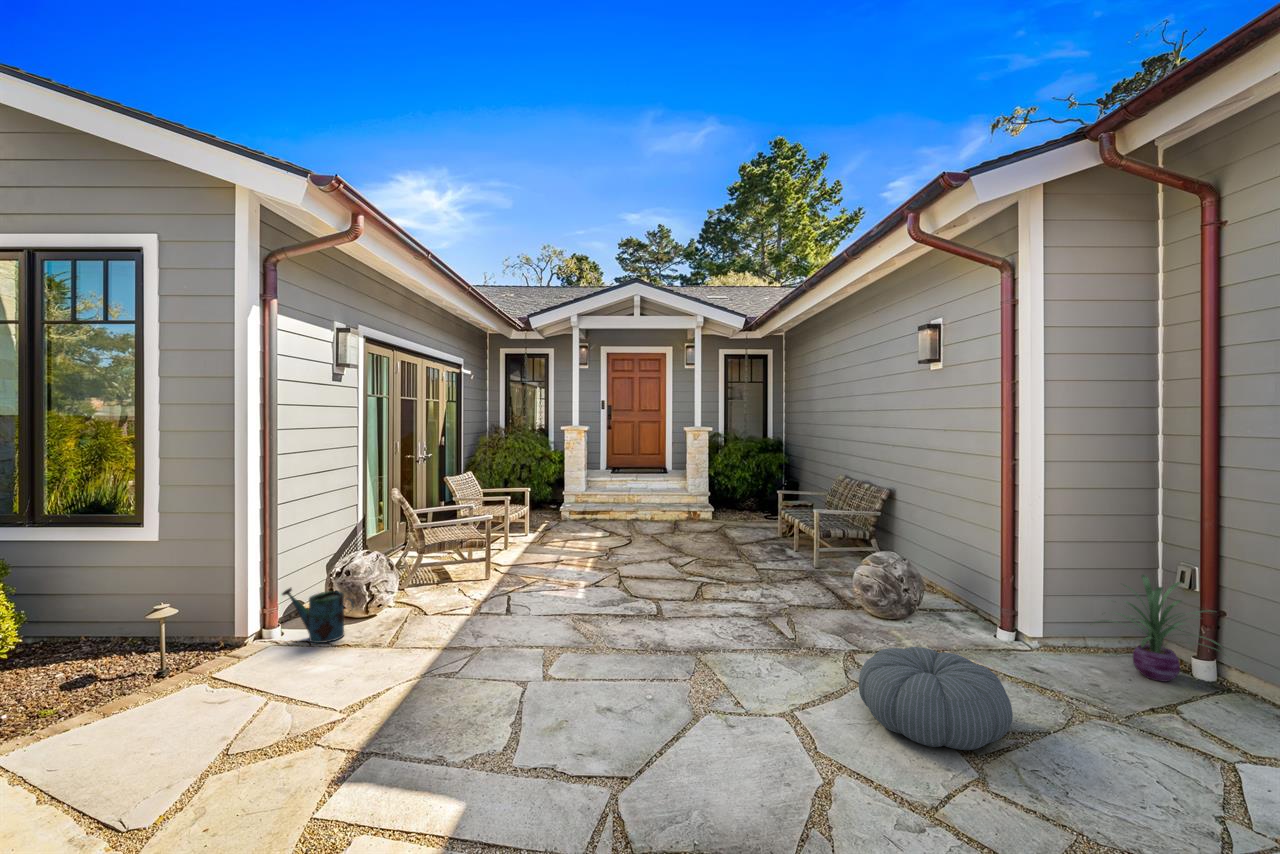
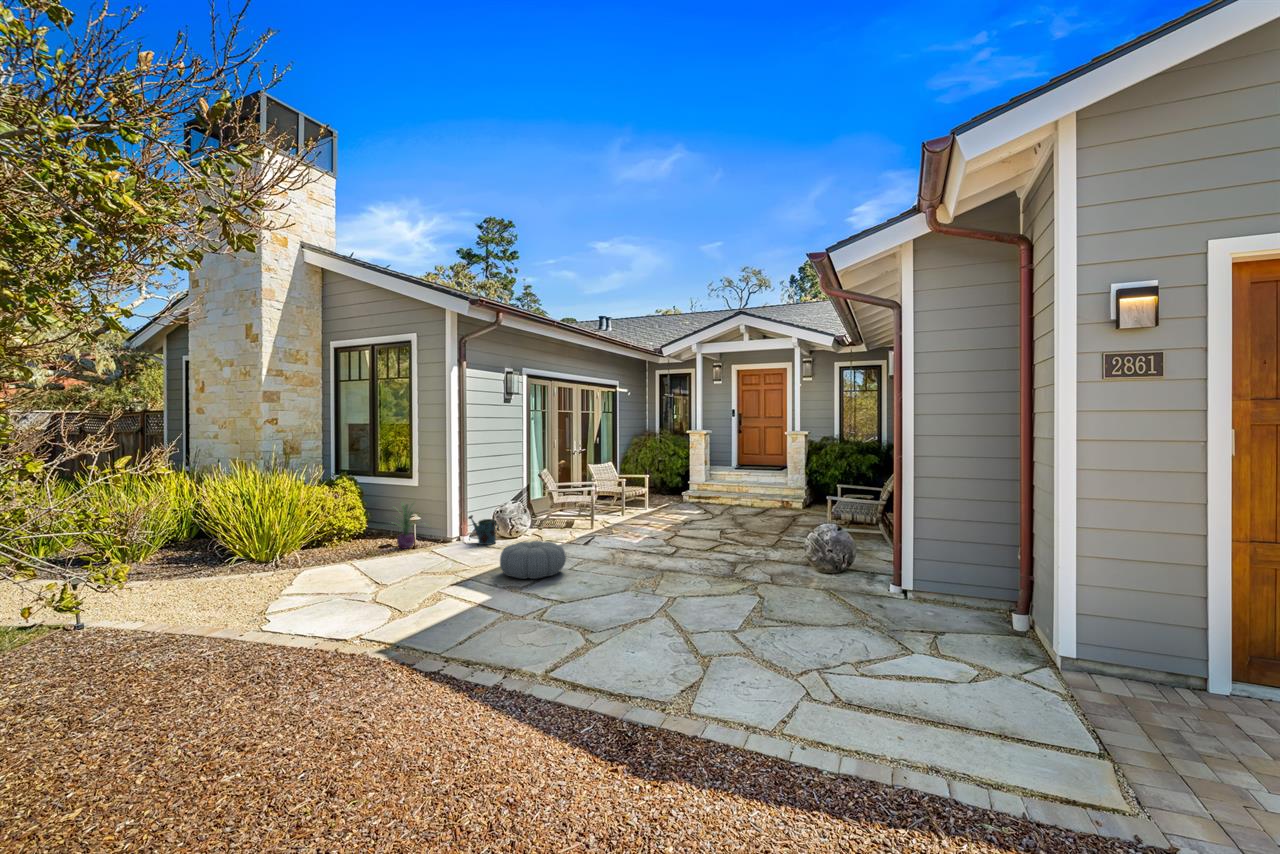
decorative plant: present [1093,575,1220,682] -> present [397,502,415,549]
pouf: present [859,647,1013,750] -> present [500,541,566,579]

